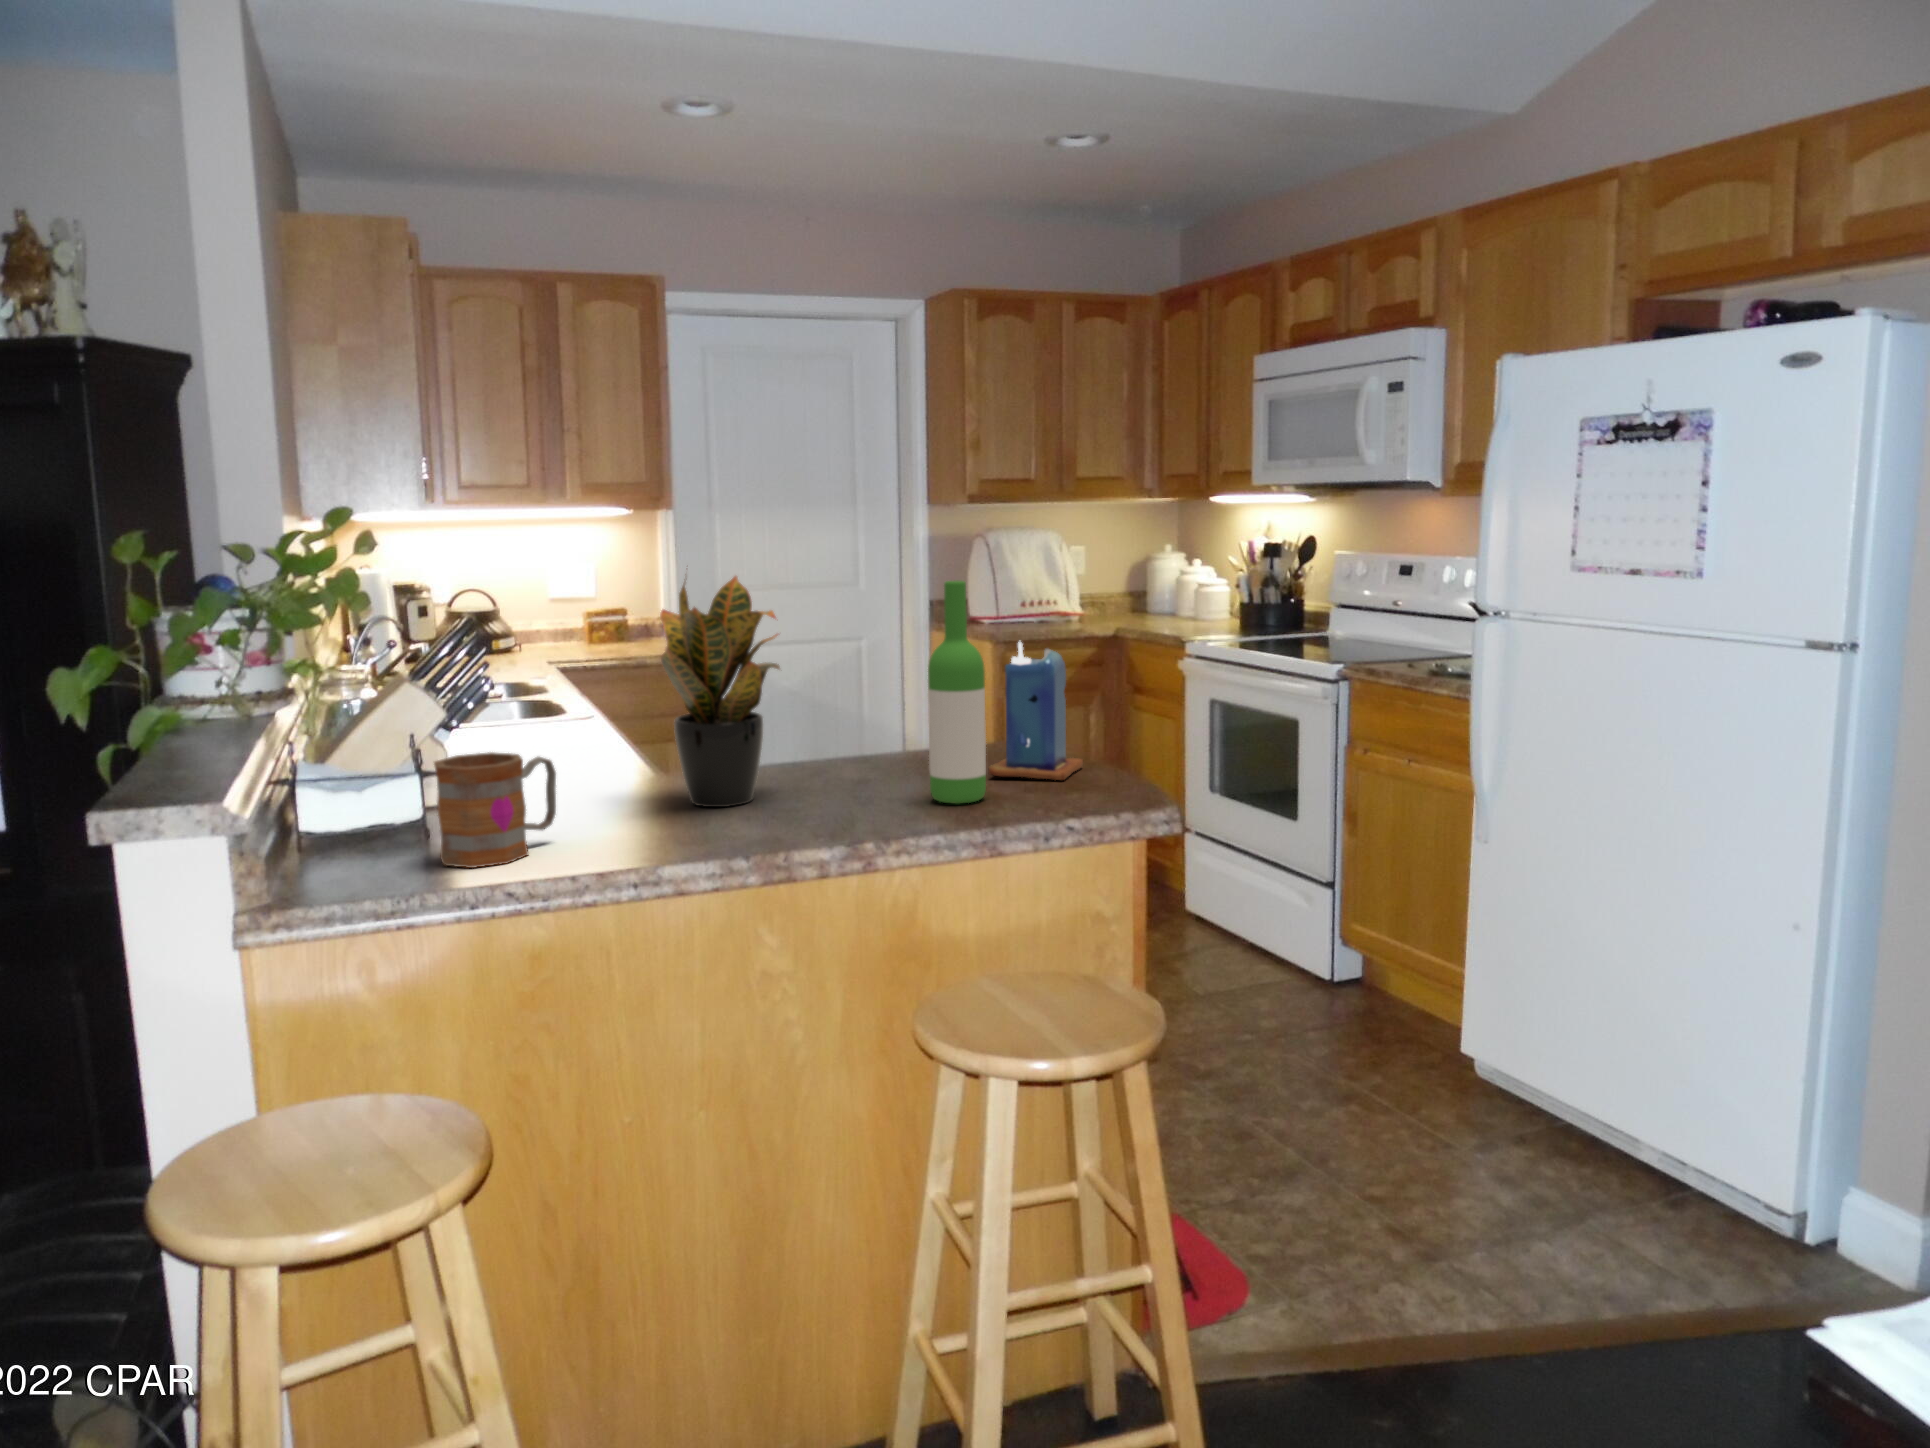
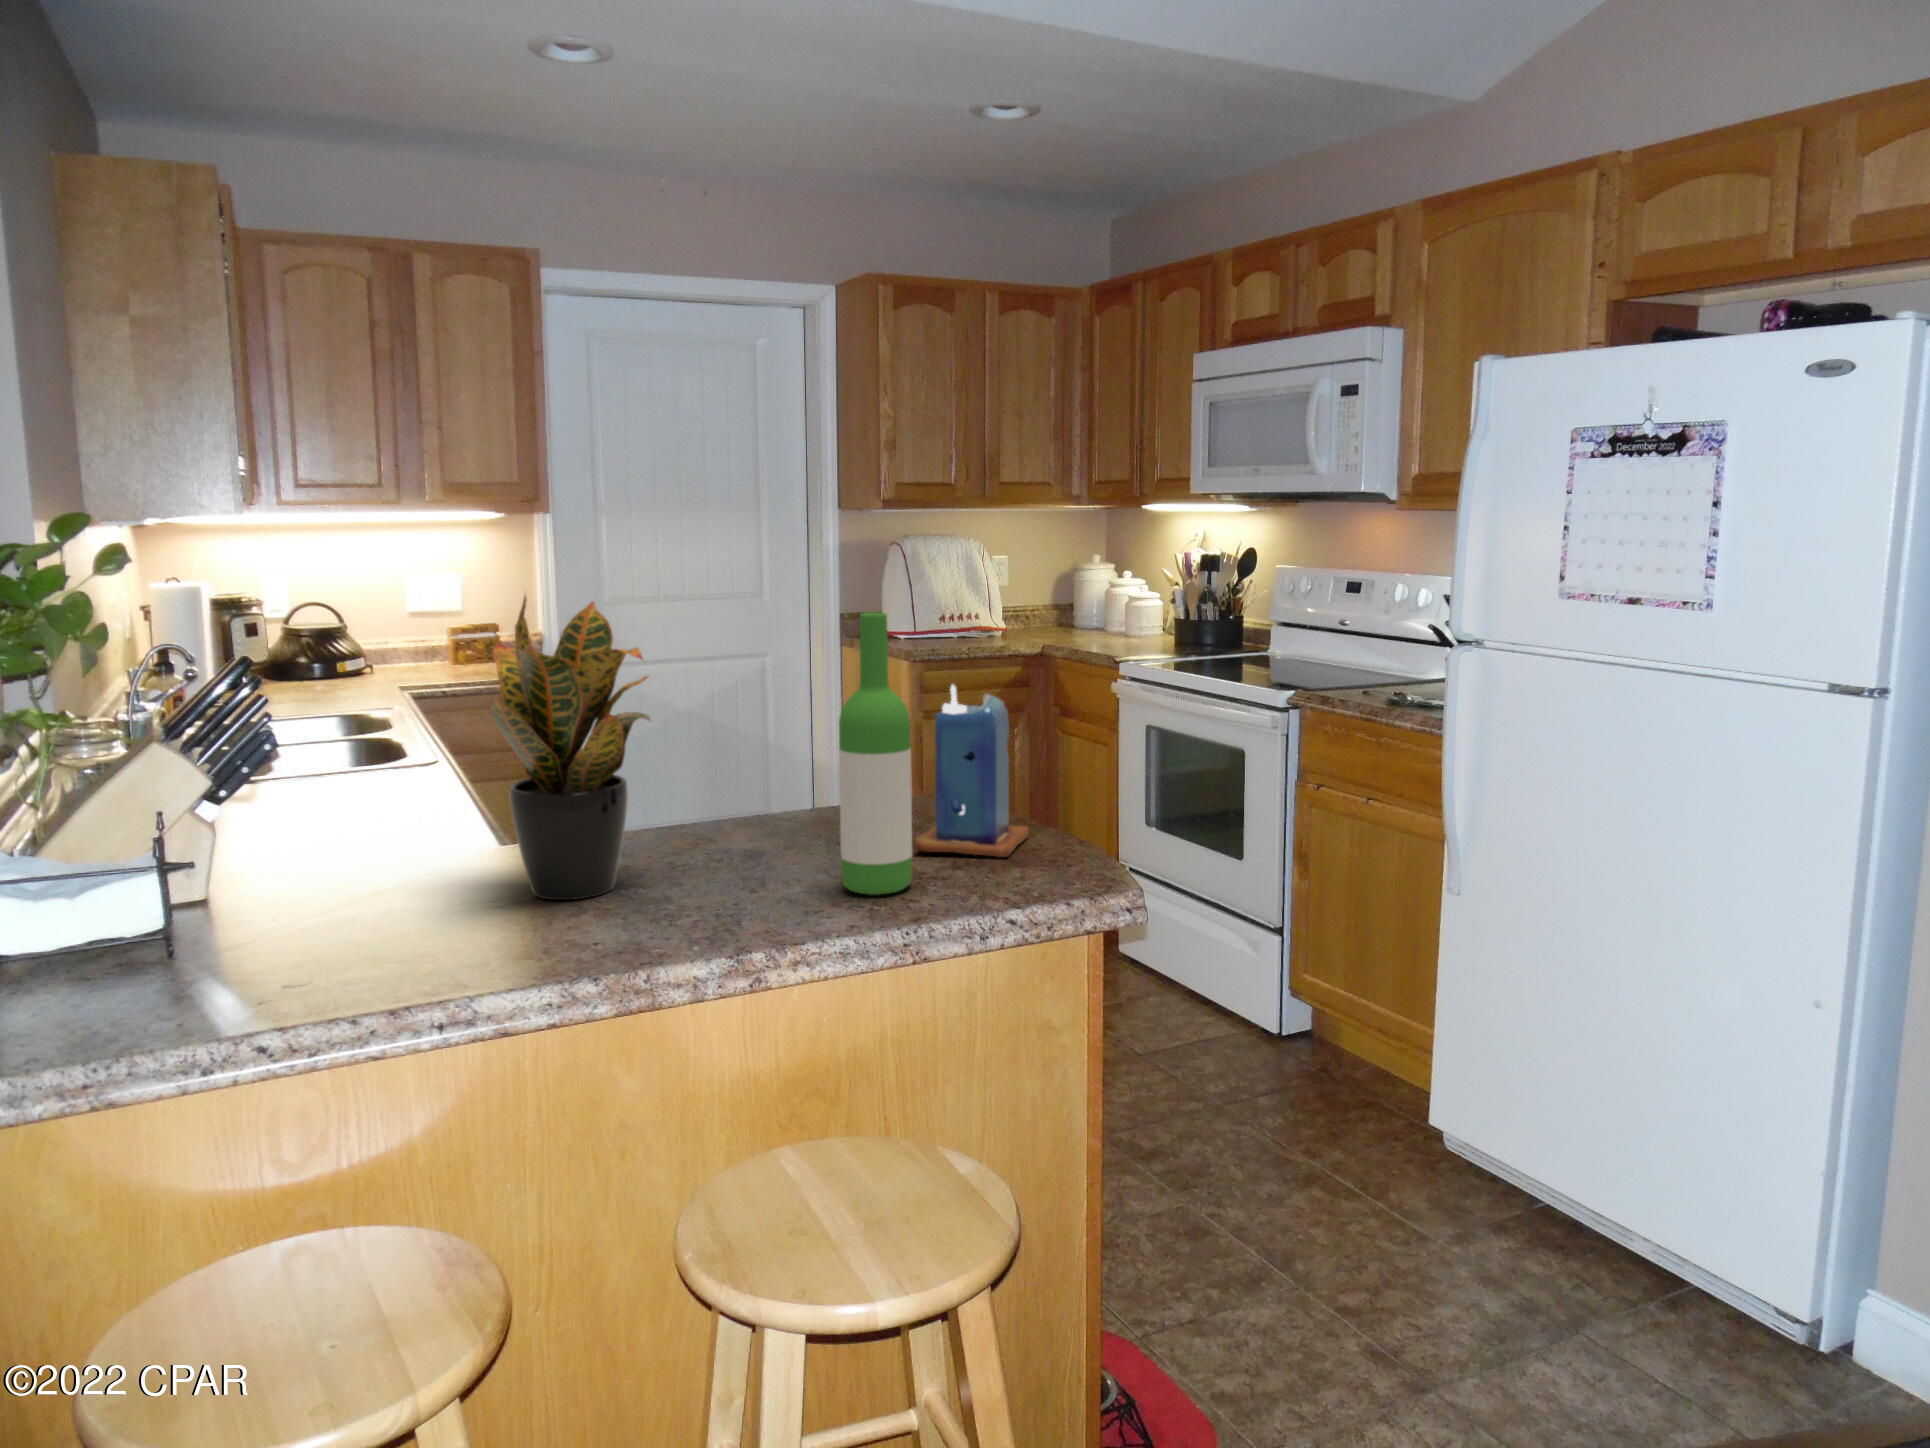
mug: present [434,752,556,868] -> none [151,843,336,1010]

